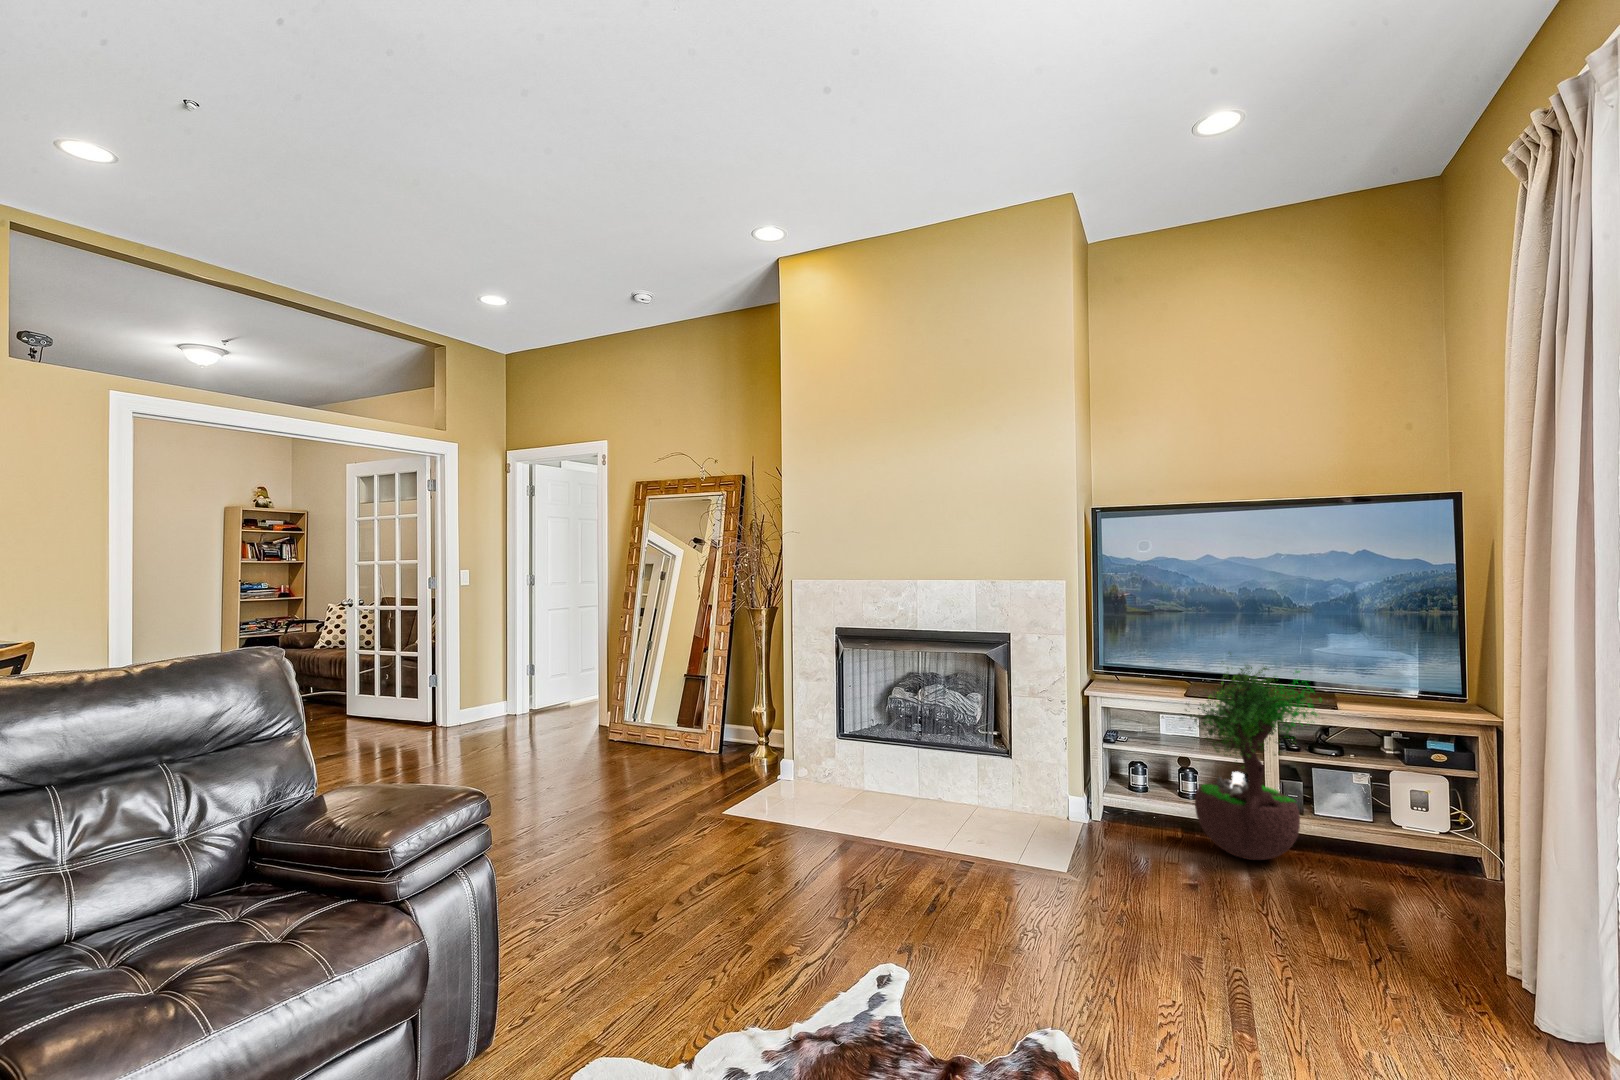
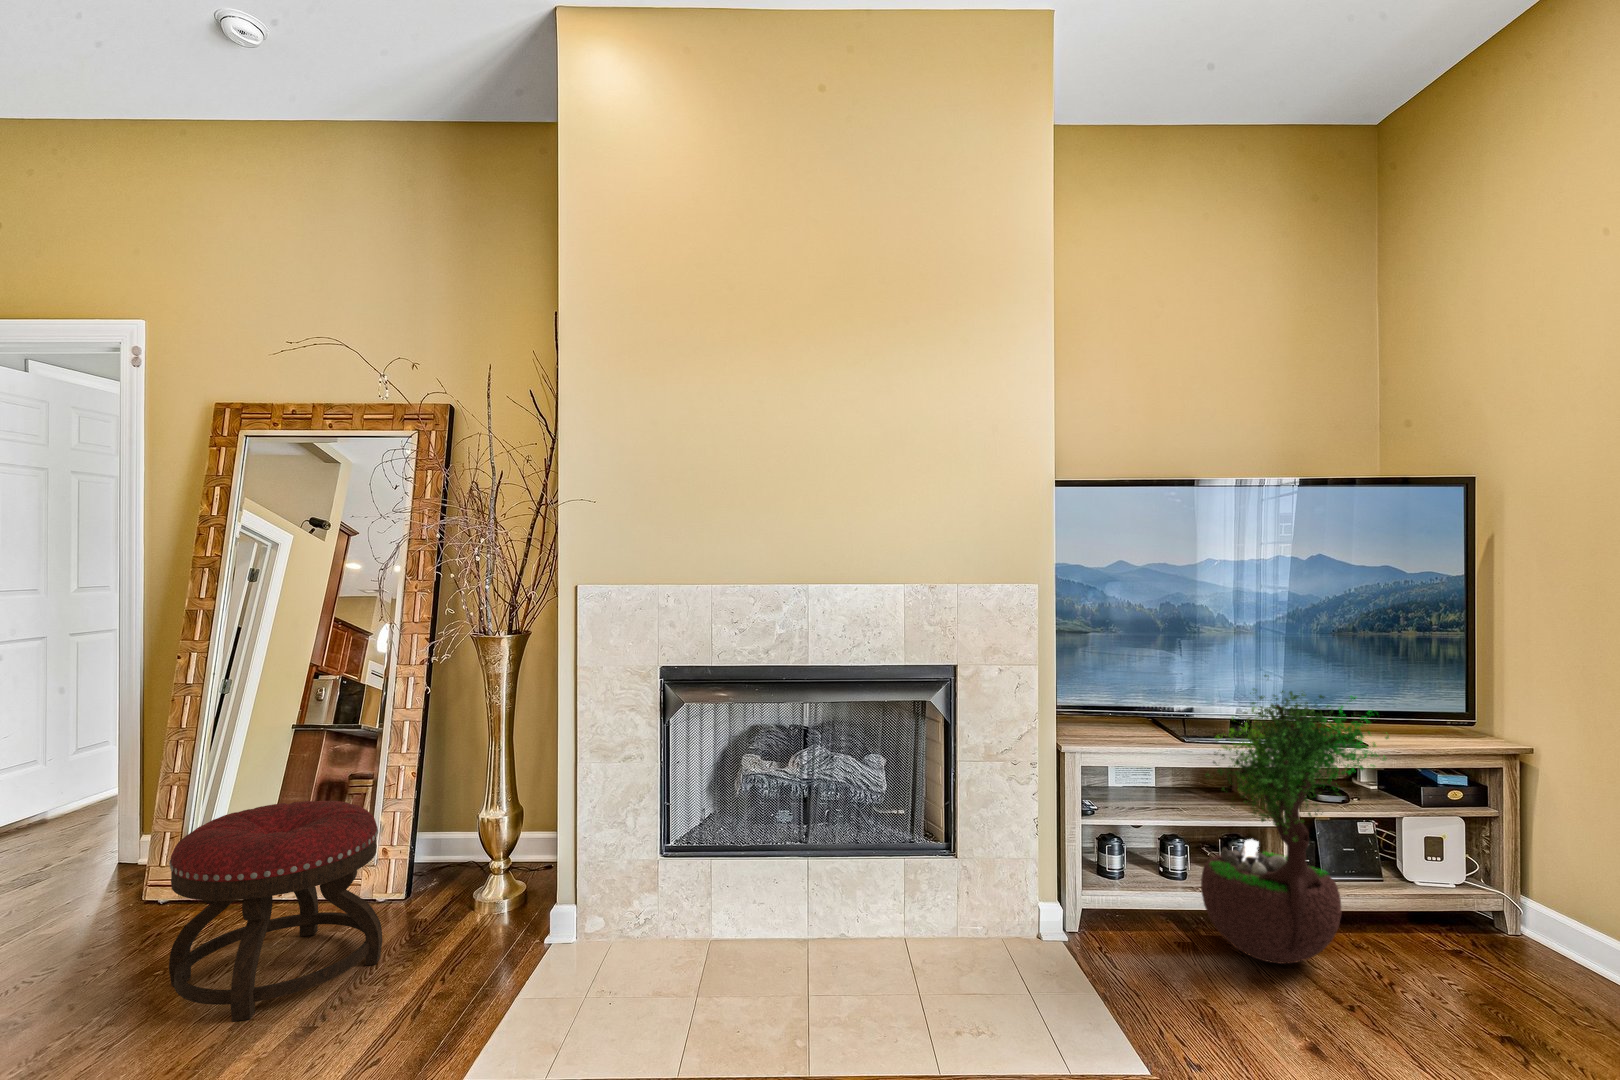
ottoman: none [609,692,701,790] -> present [169,801,382,1021]

